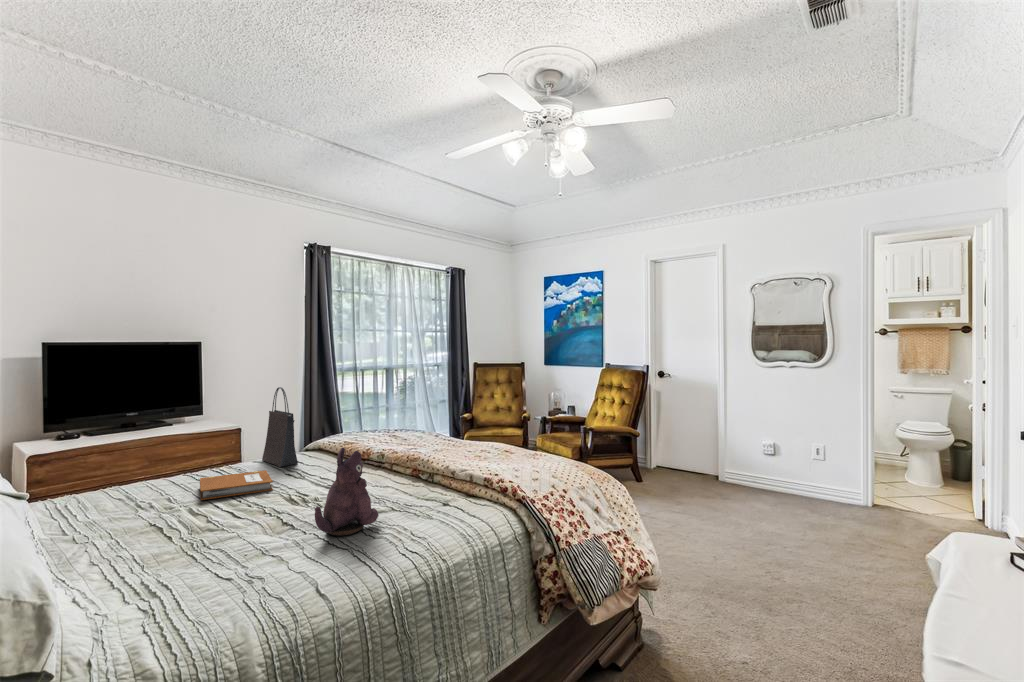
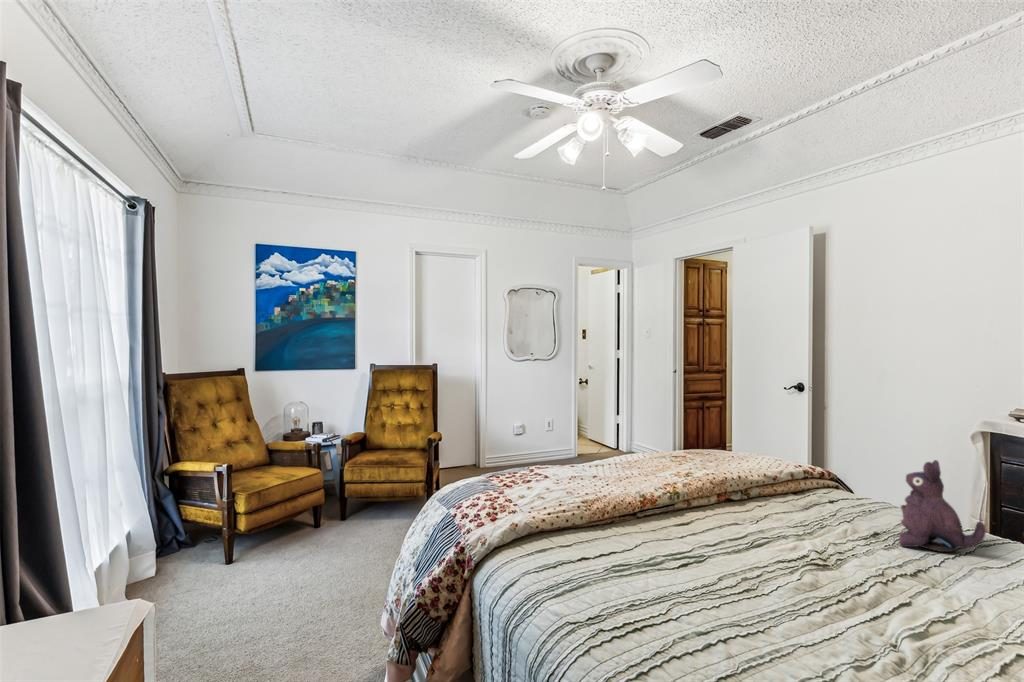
handbag: present [262,387,298,467] -> none [577,433,655,583]
notebook: present [200,470,273,500] -> none [718,564,872,639]

